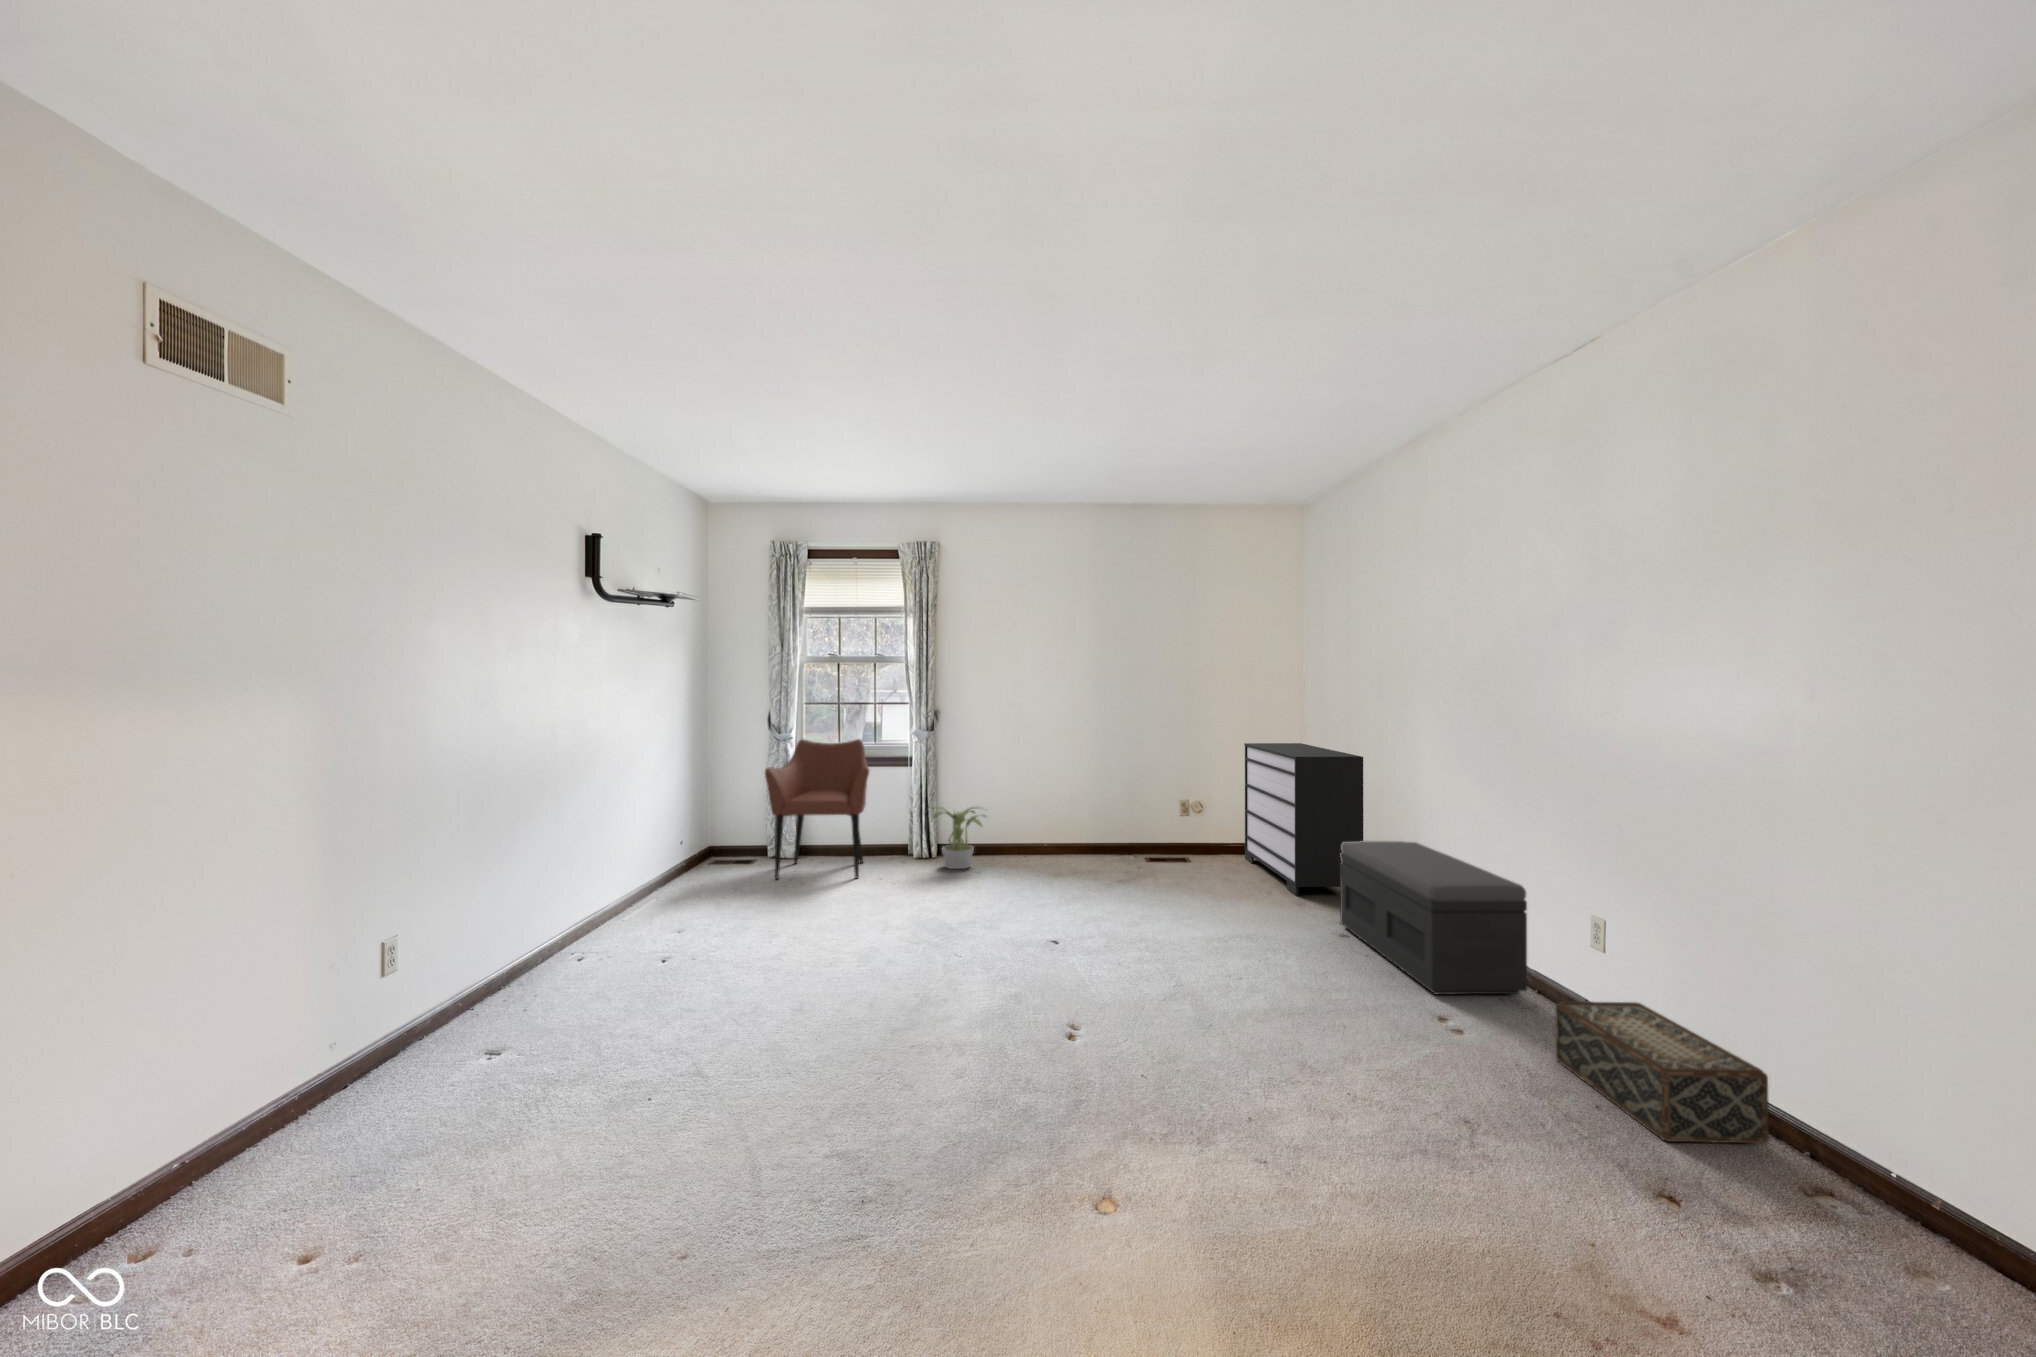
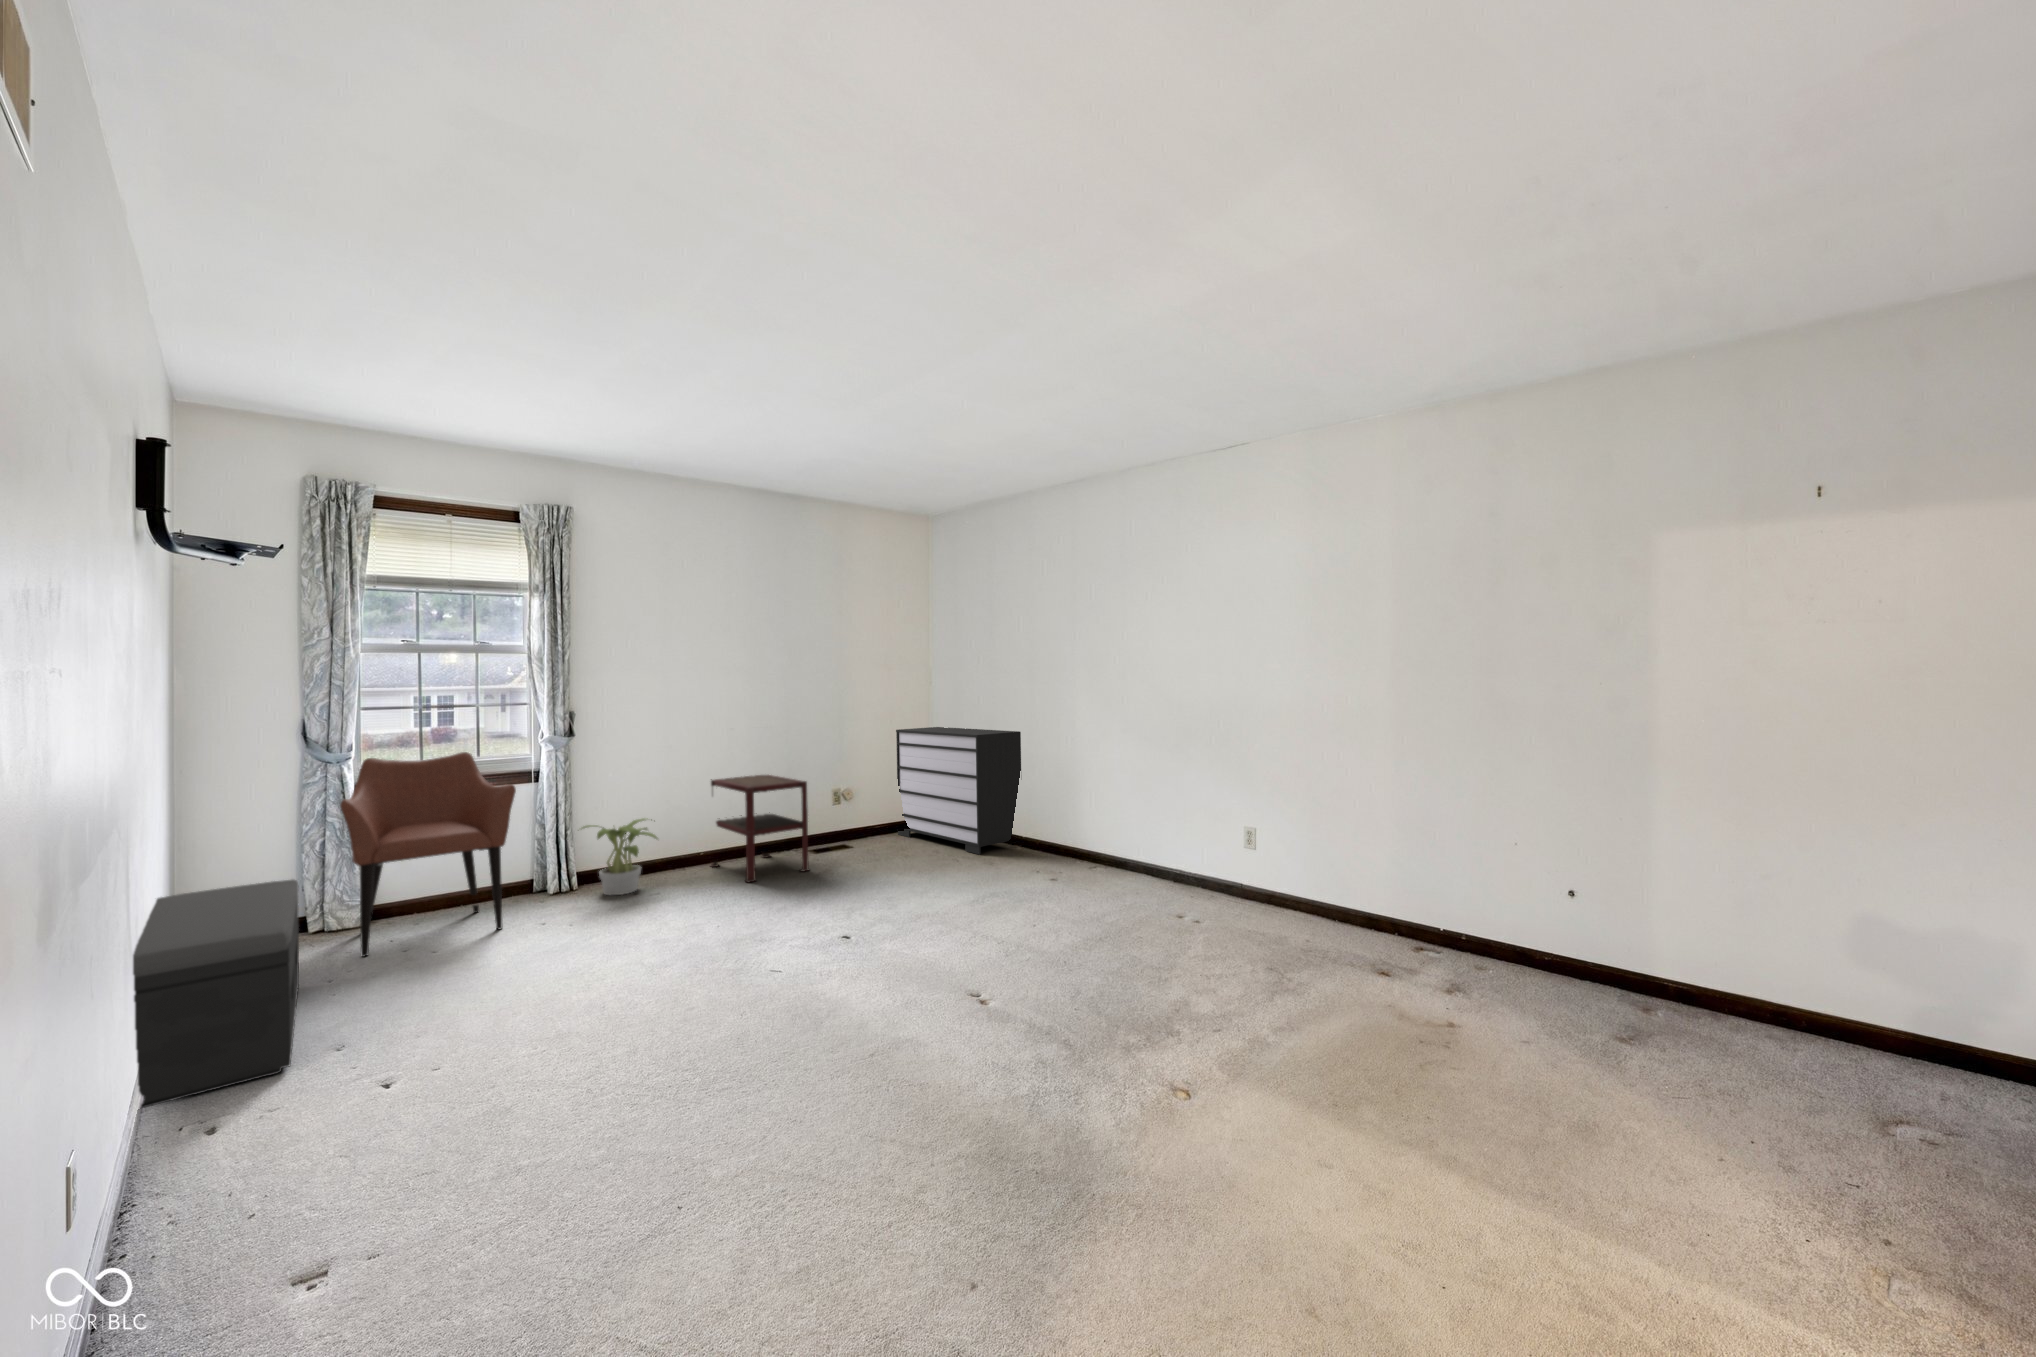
side table: none [1043,778,1113,879] -> present [710,775,809,882]
storage bench: present [1340,841,1527,994] -> present [133,880,299,1108]
woven basket: present [1556,1001,1769,1143] -> none [1266,868,1394,943]

